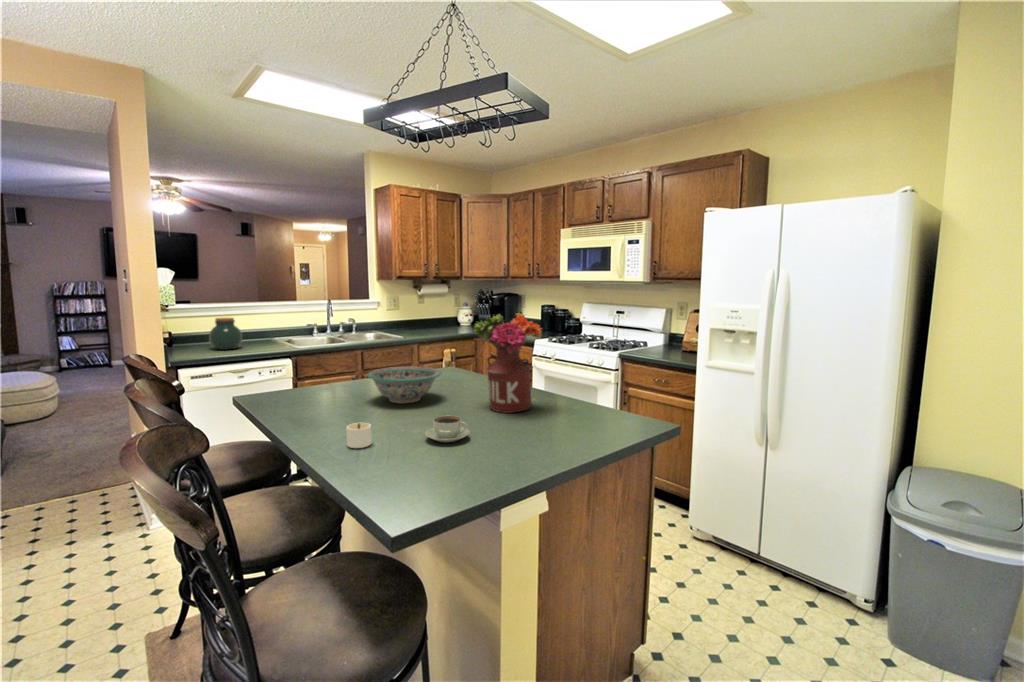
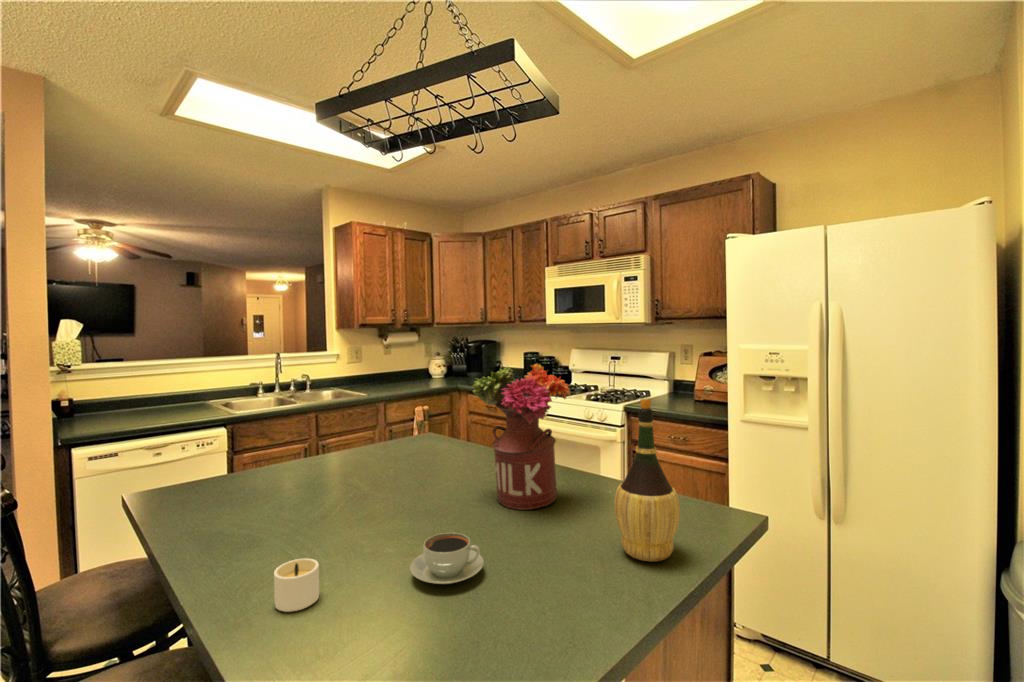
jar: present [209,318,242,350] -> none [118,379,163,419]
wine bottle: none [556,336,597,439] -> present [614,398,680,562]
decorative bowl: present [367,367,441,403] -> none [317,441,425,499]

